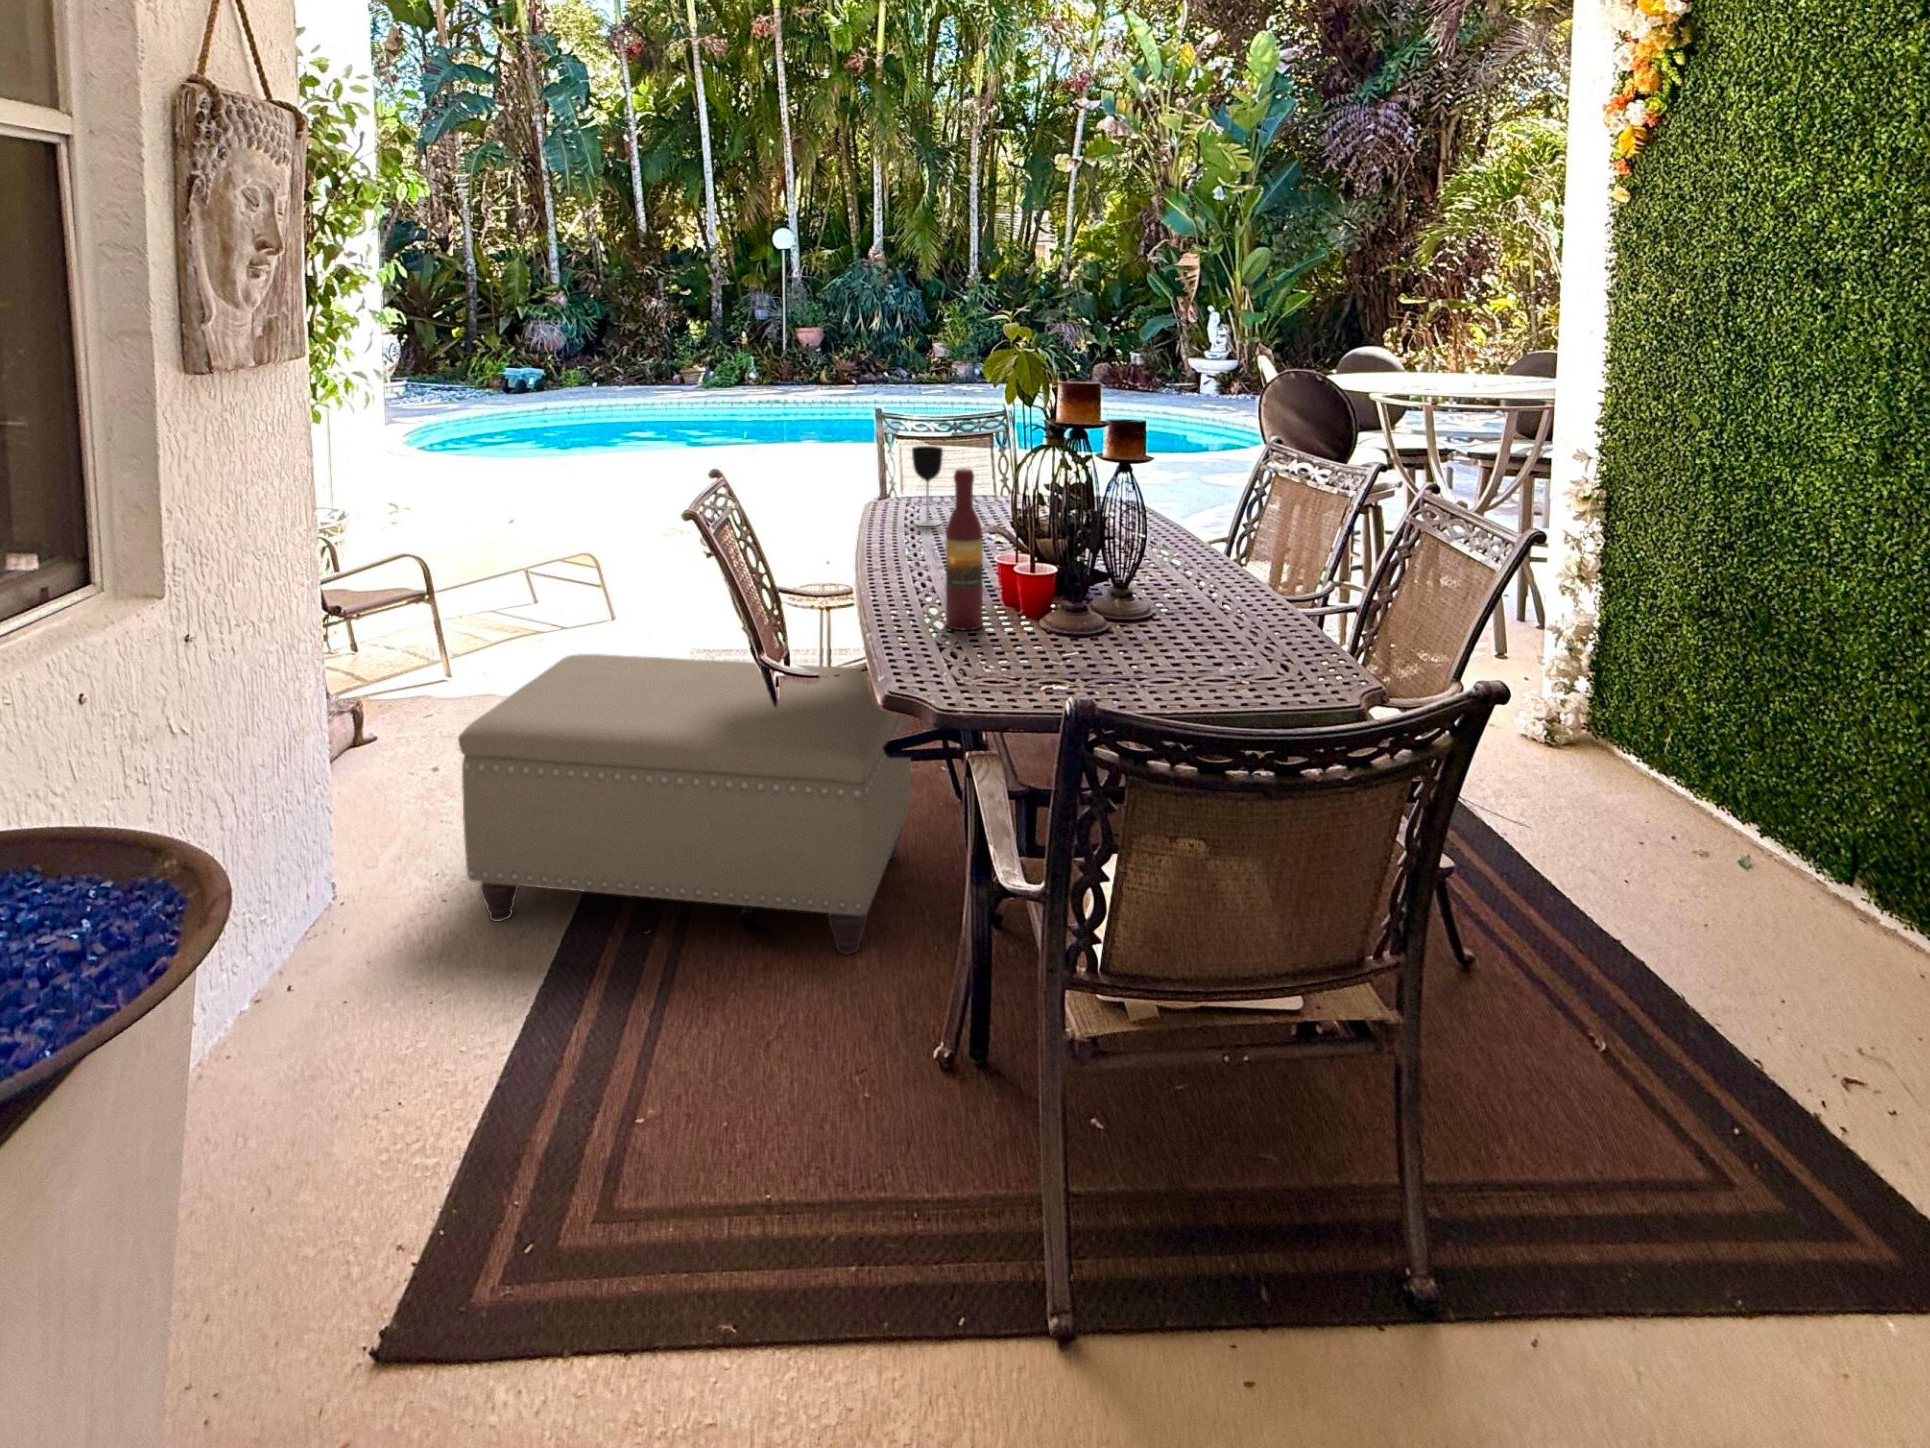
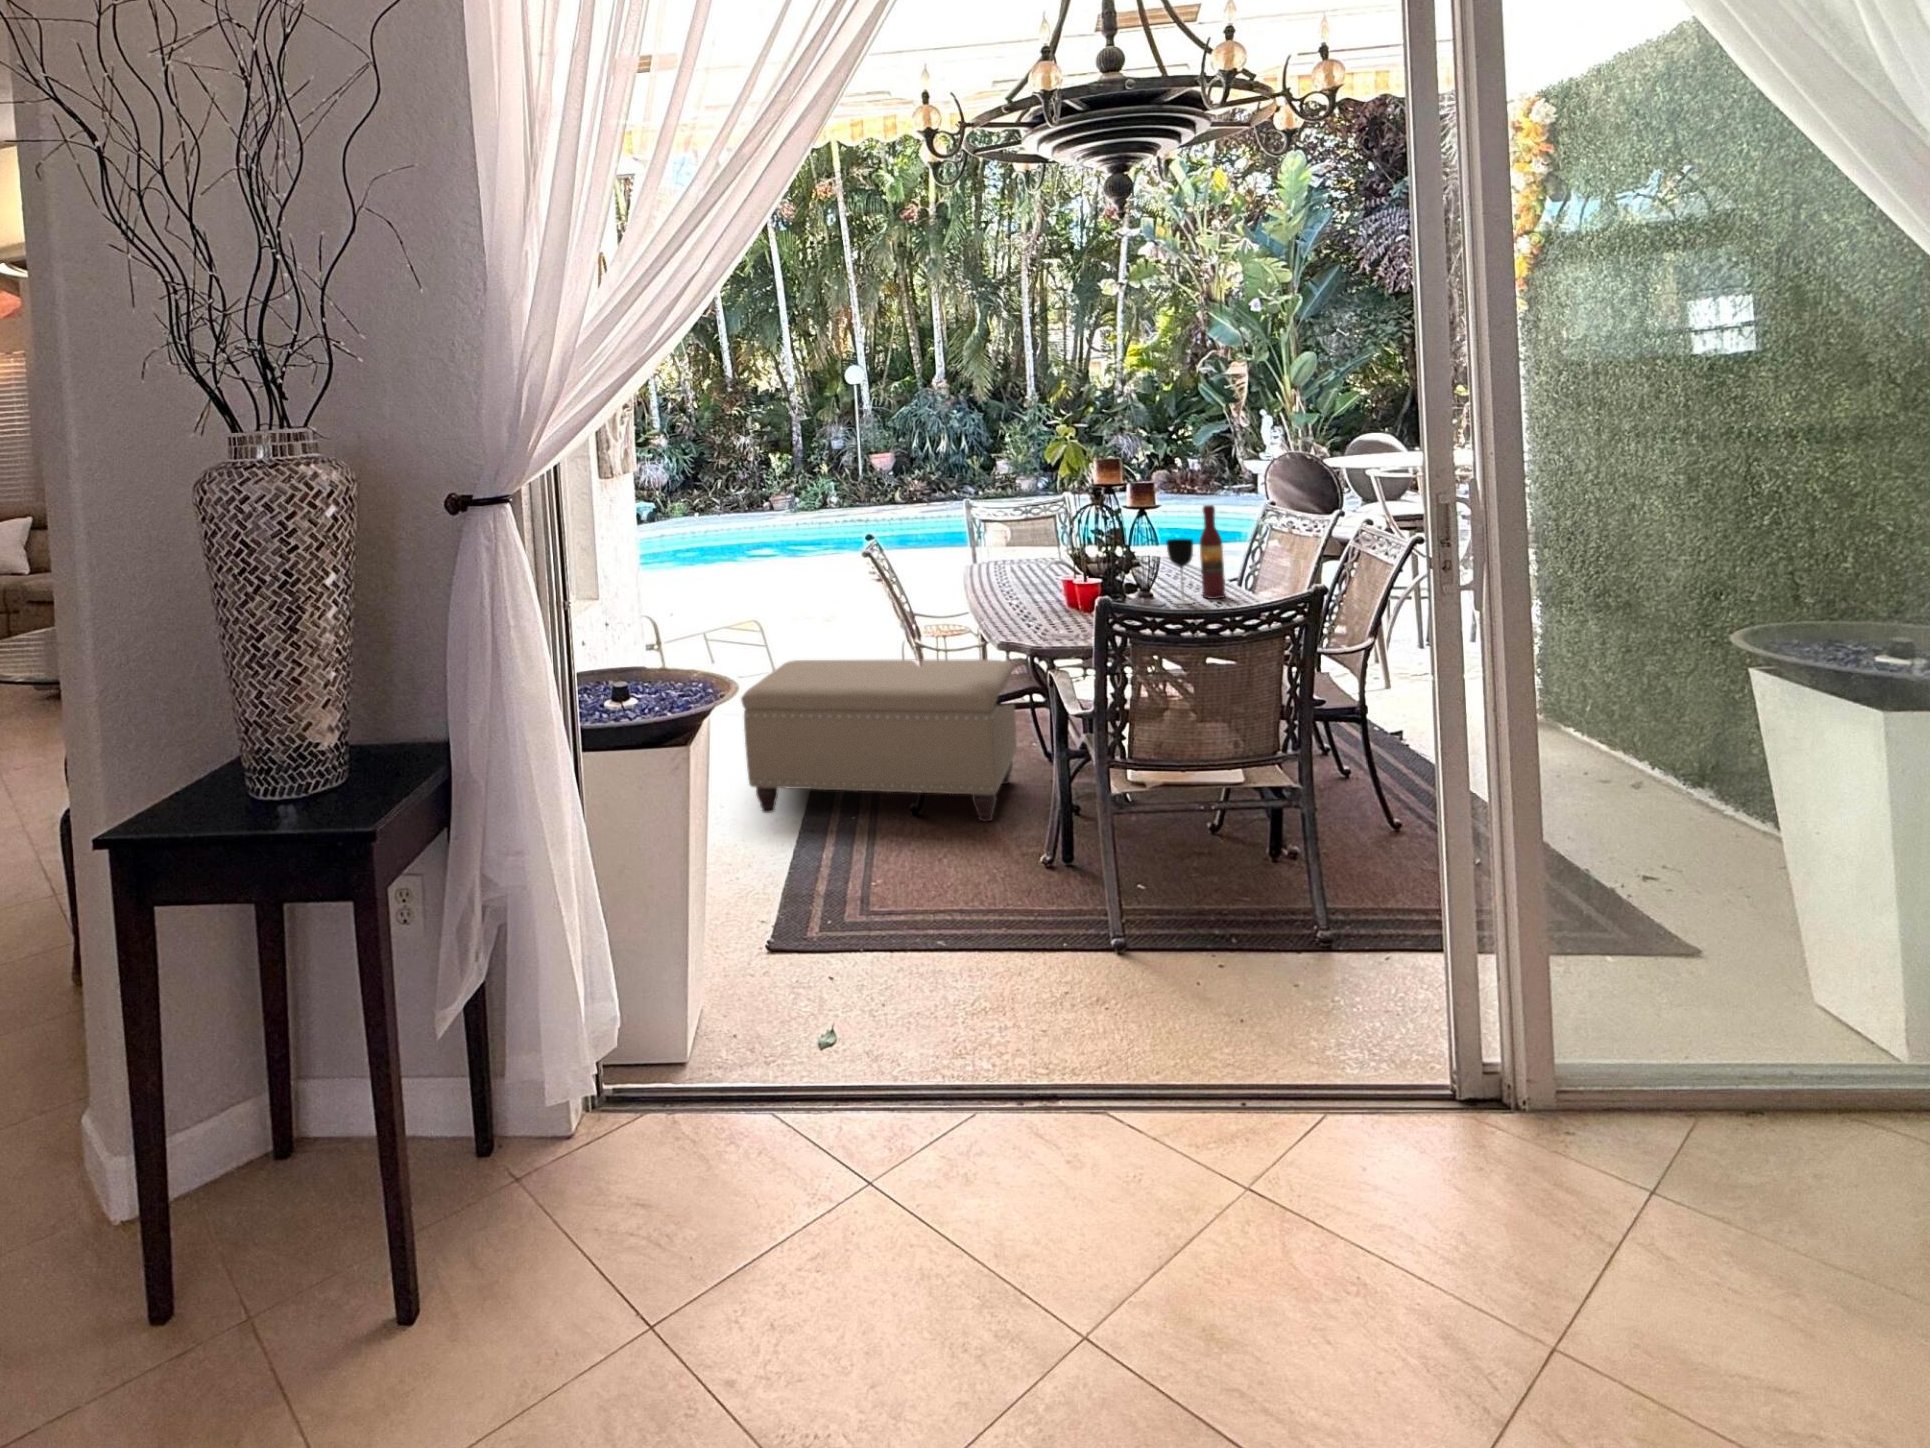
wine glass: present [912,446,943,526] -> present [1166,539,1194,604]
wine bottle: present [946,468,983,630] -> present [1200,505,1225,599]

